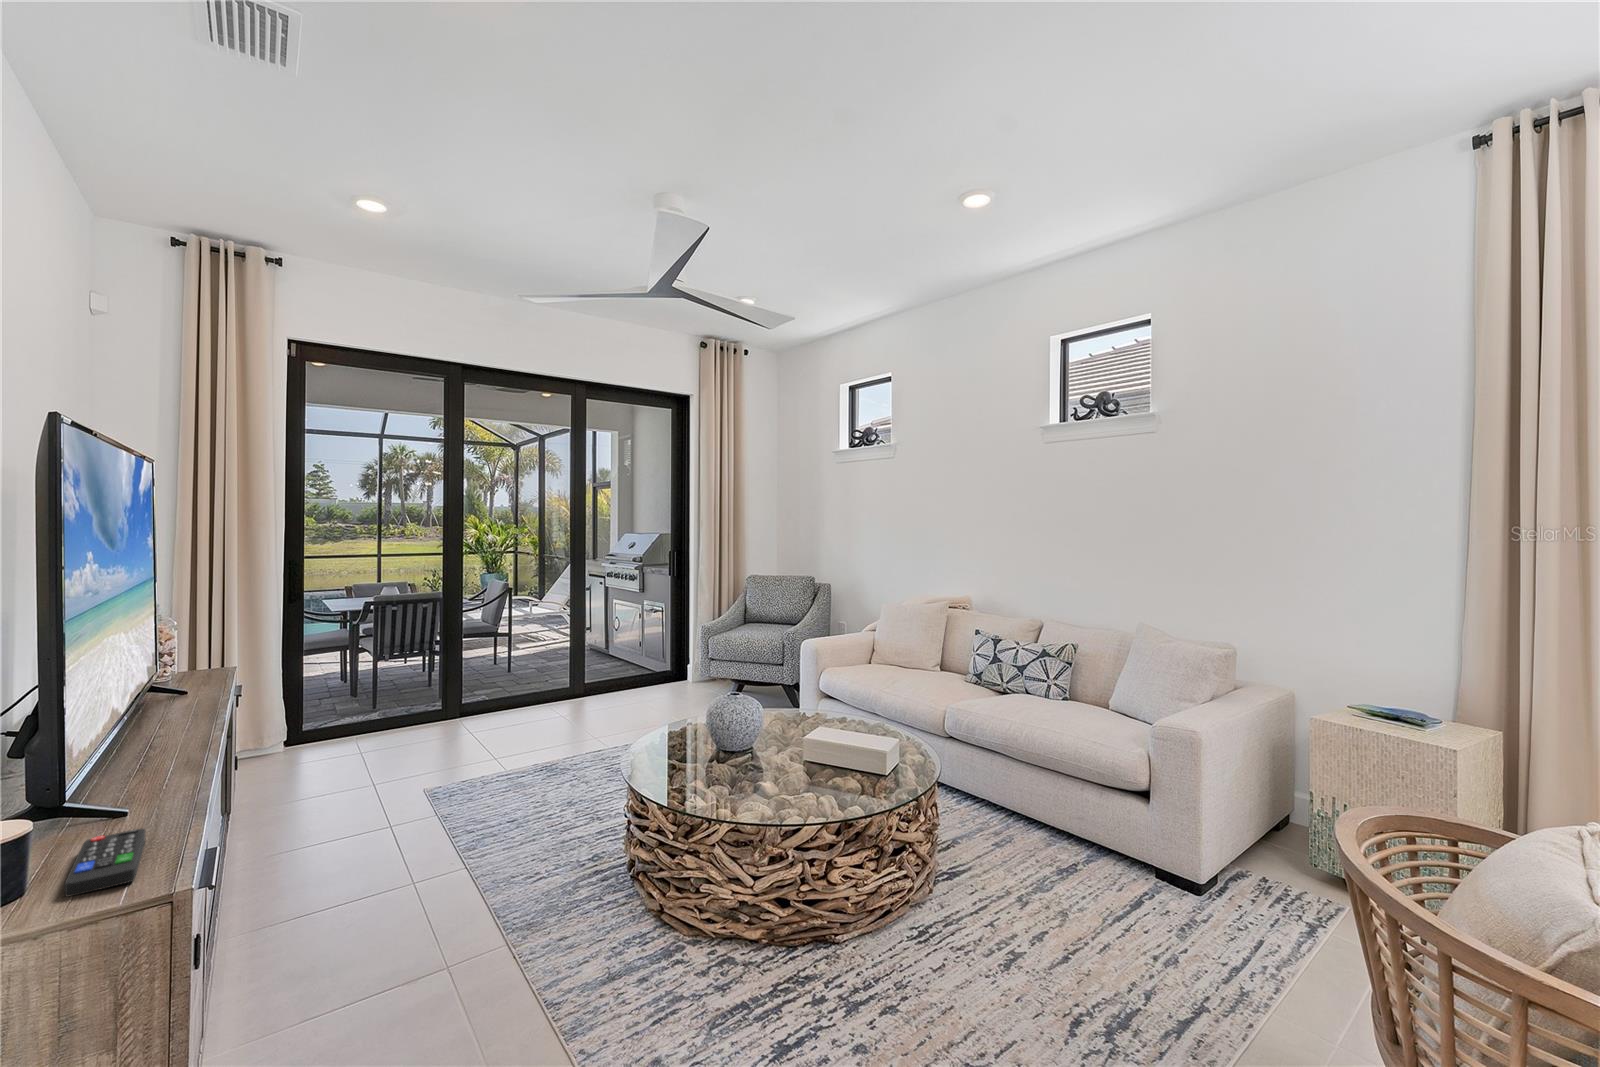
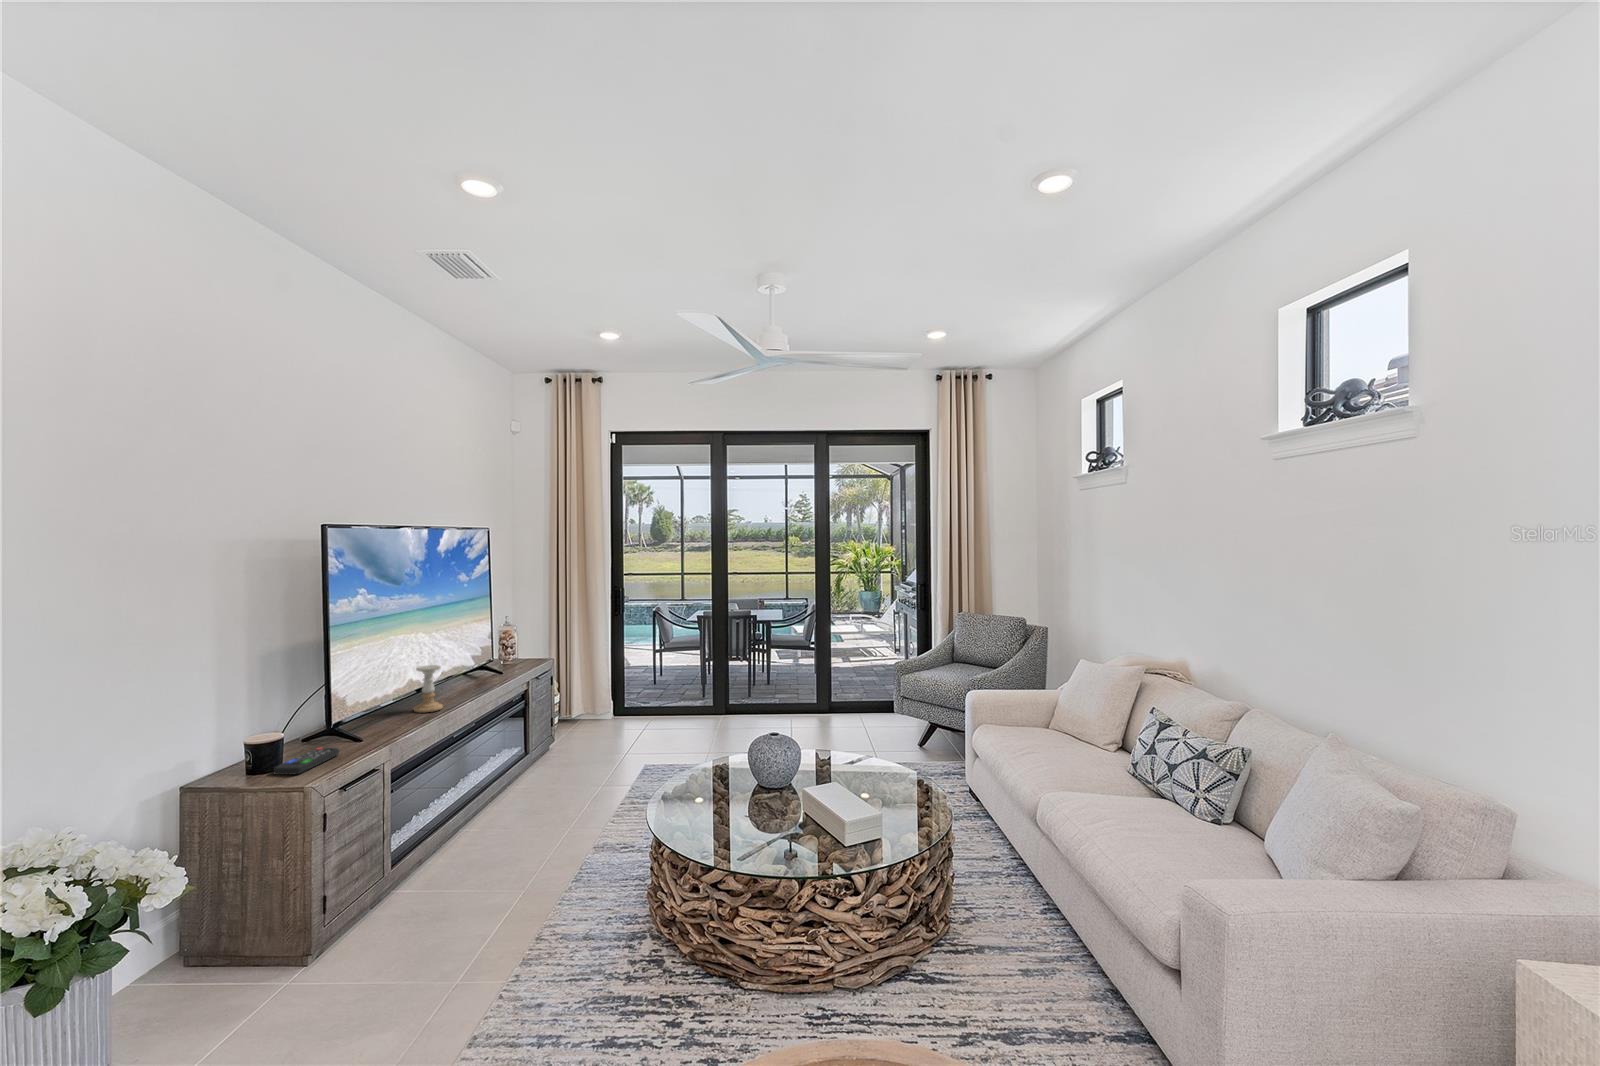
candle holder: none [130,680,190,763] -> present [414,665,443,712]

